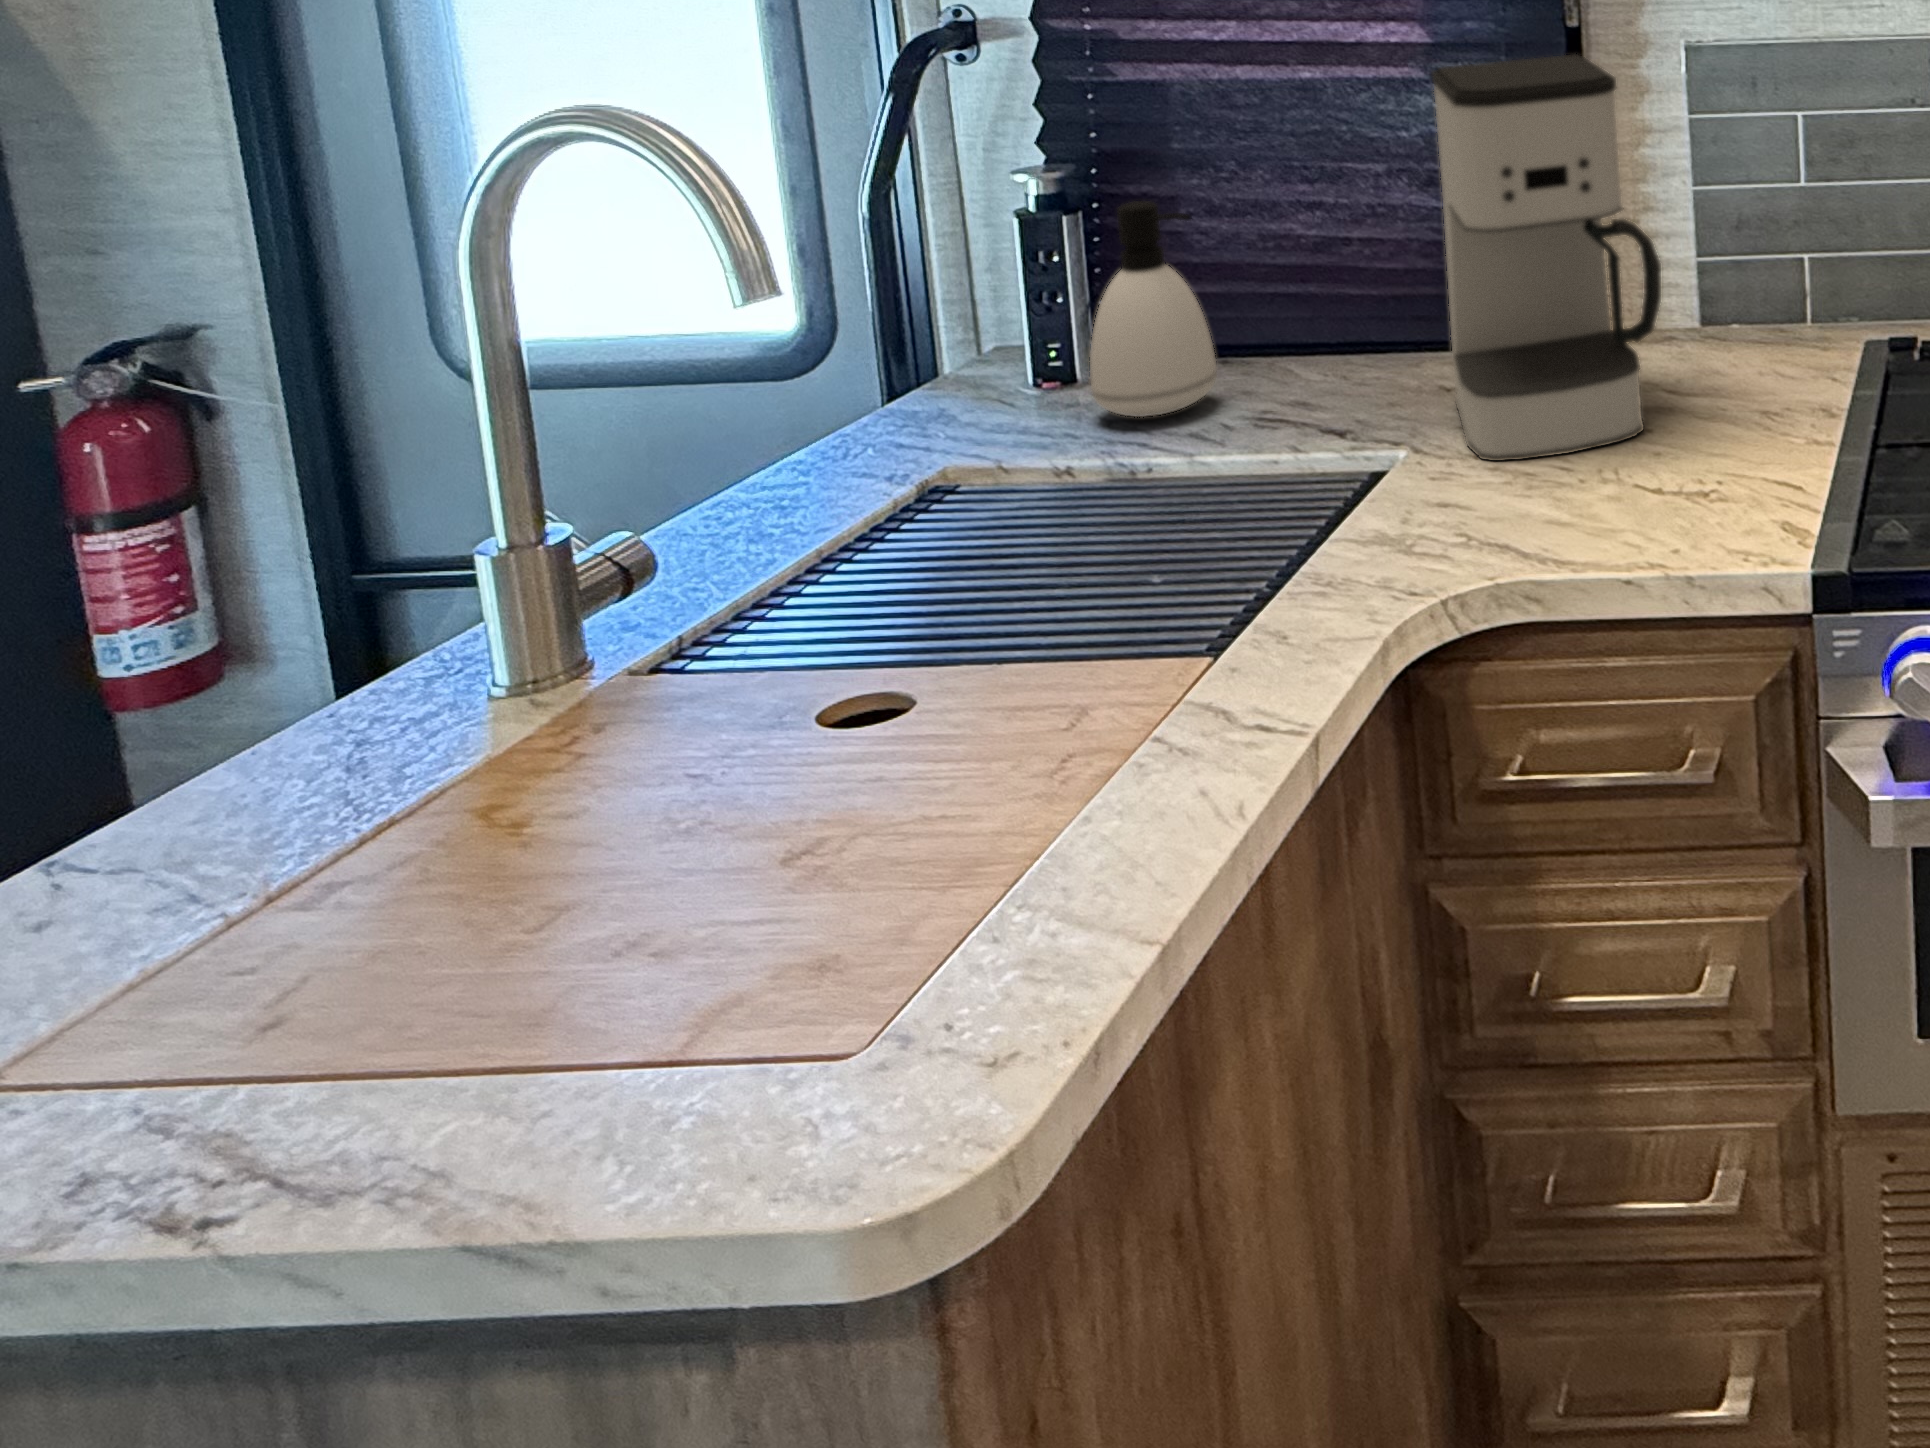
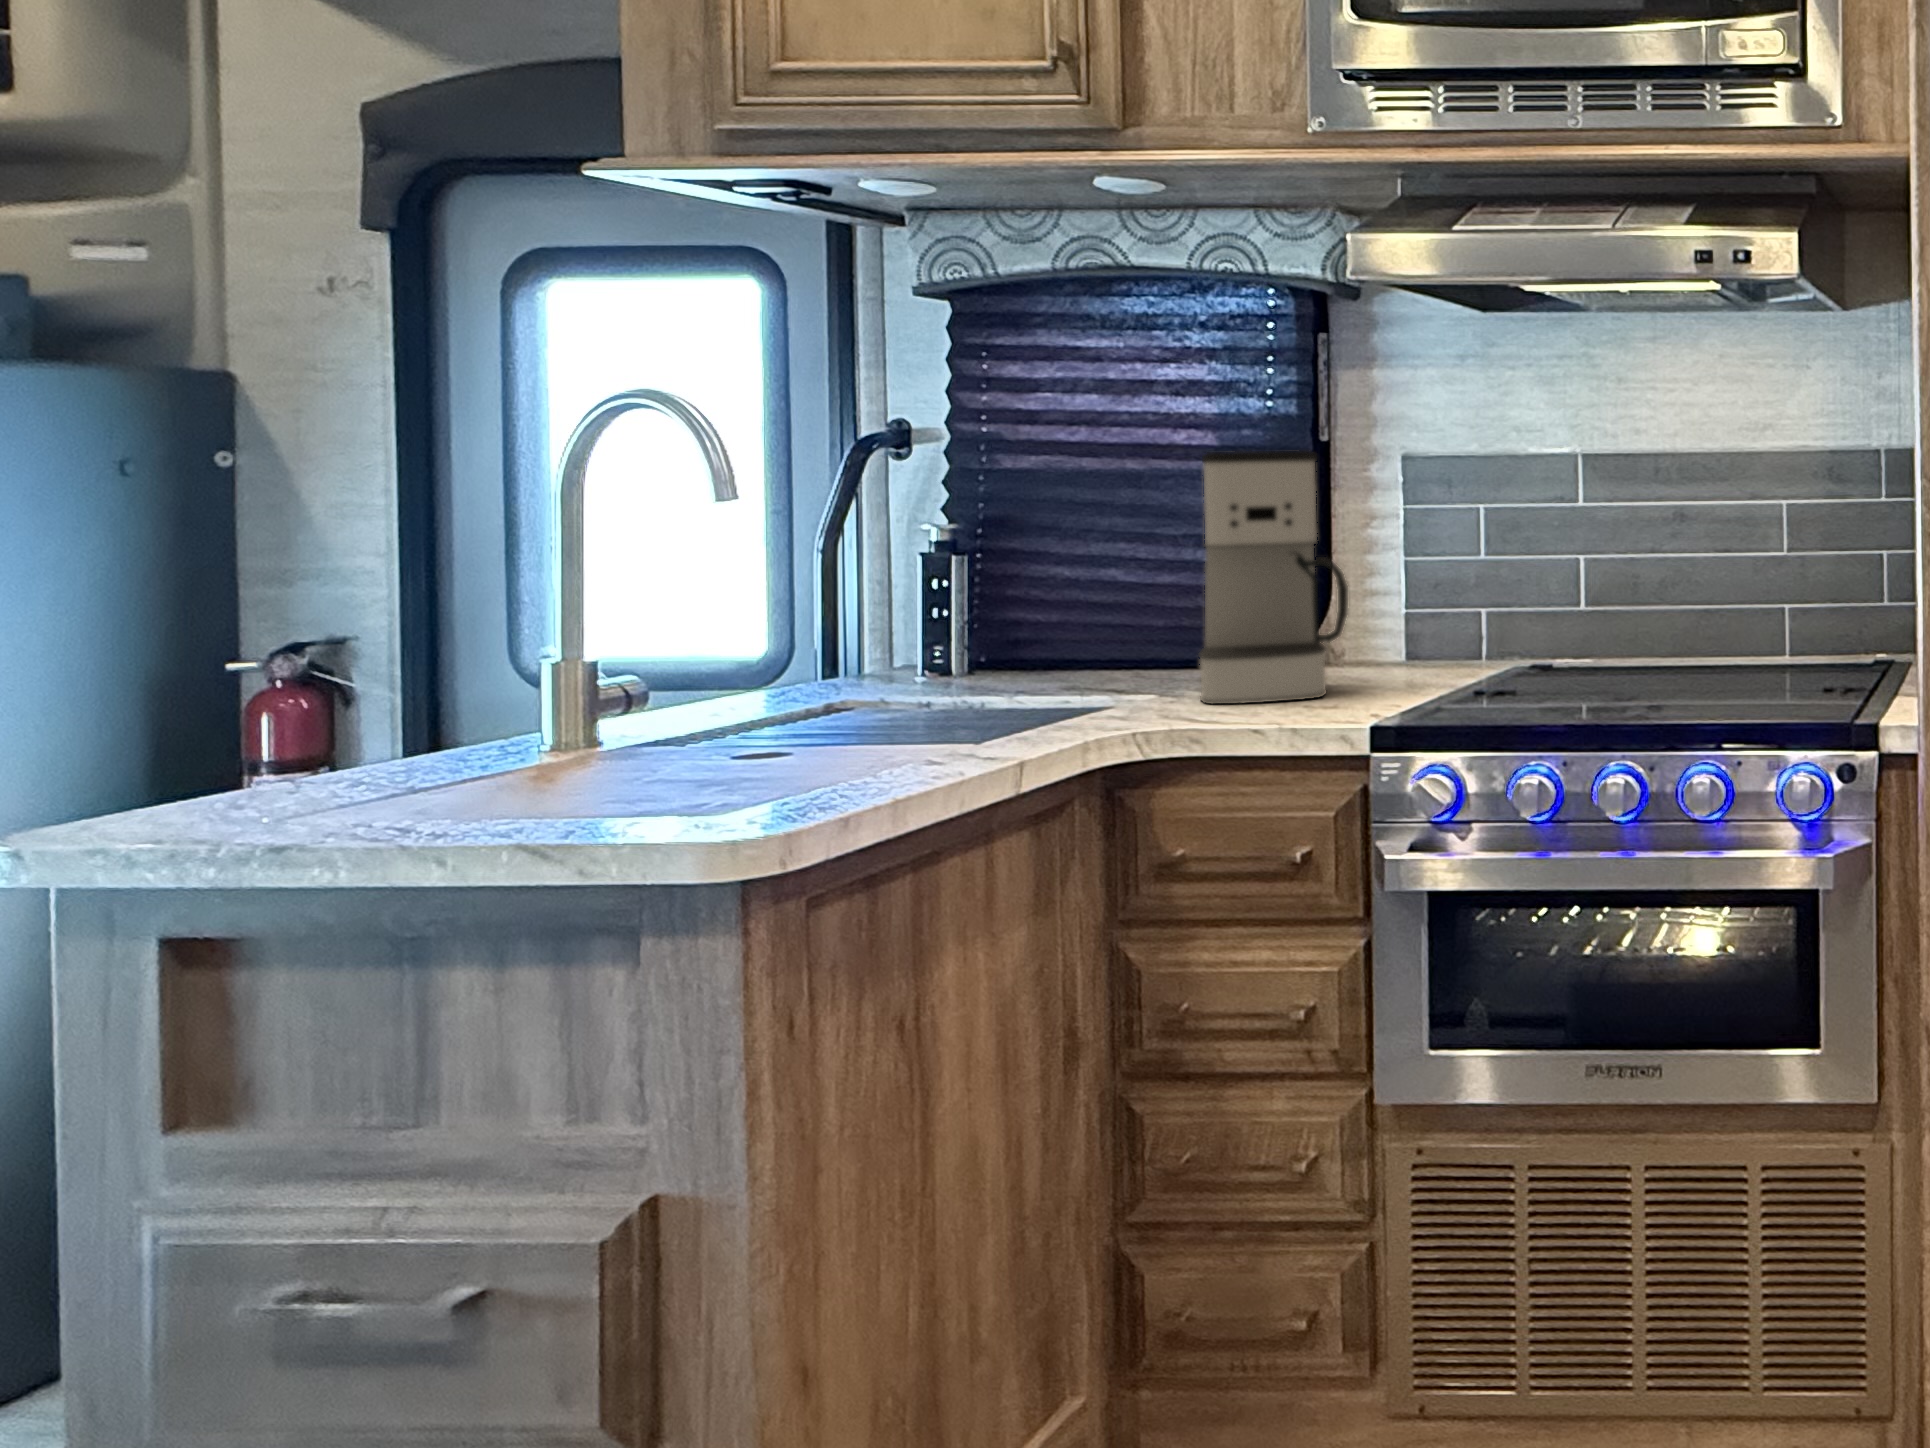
soap dispenser: present [1090,201,1217,417] -> none [957,542,1046,690]

